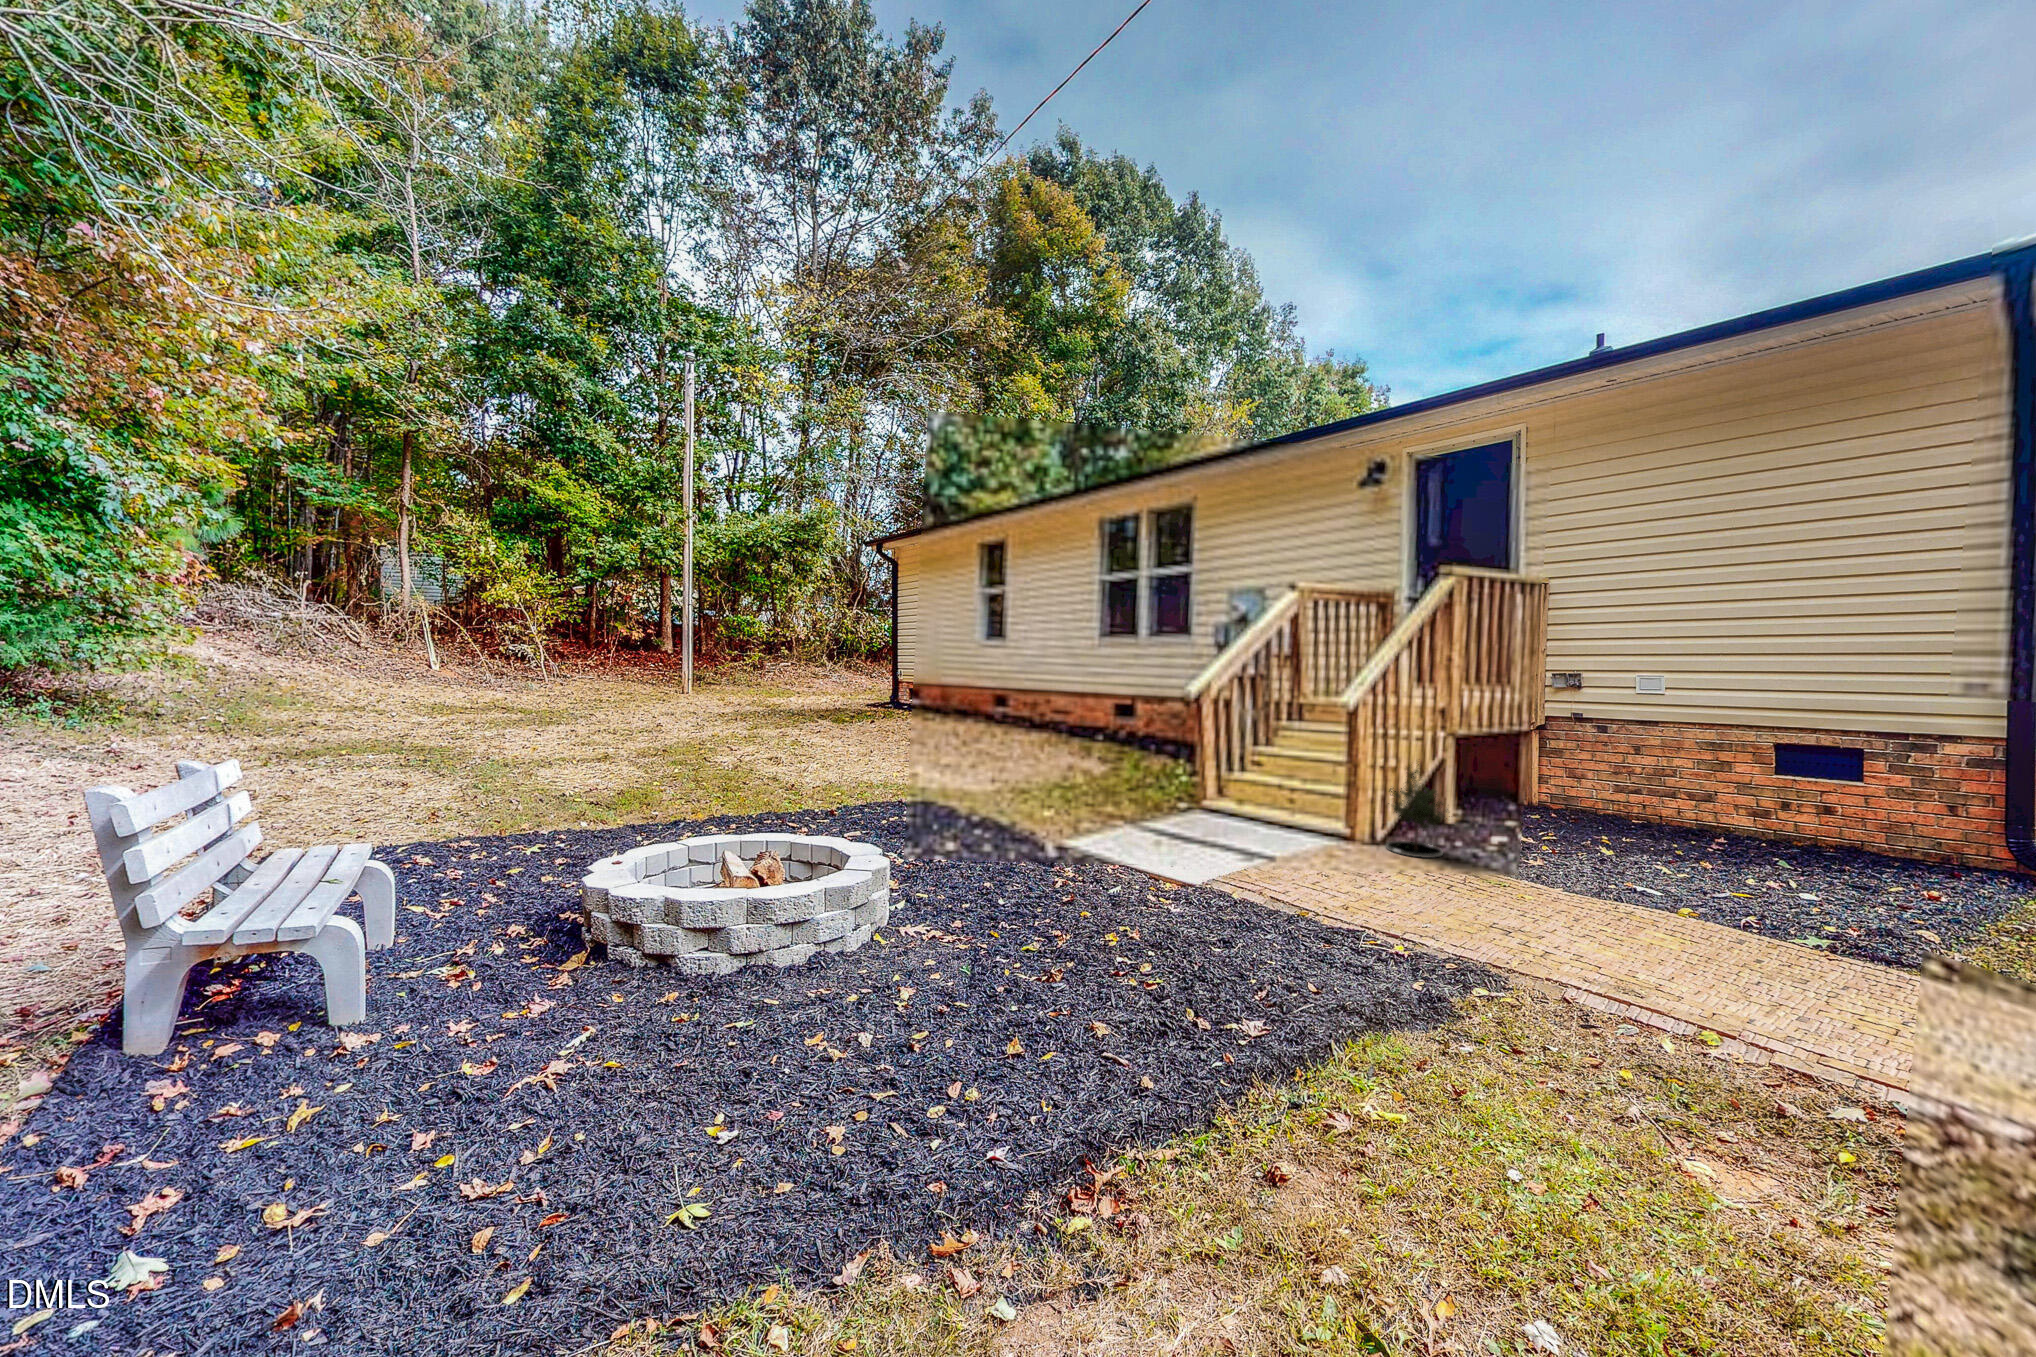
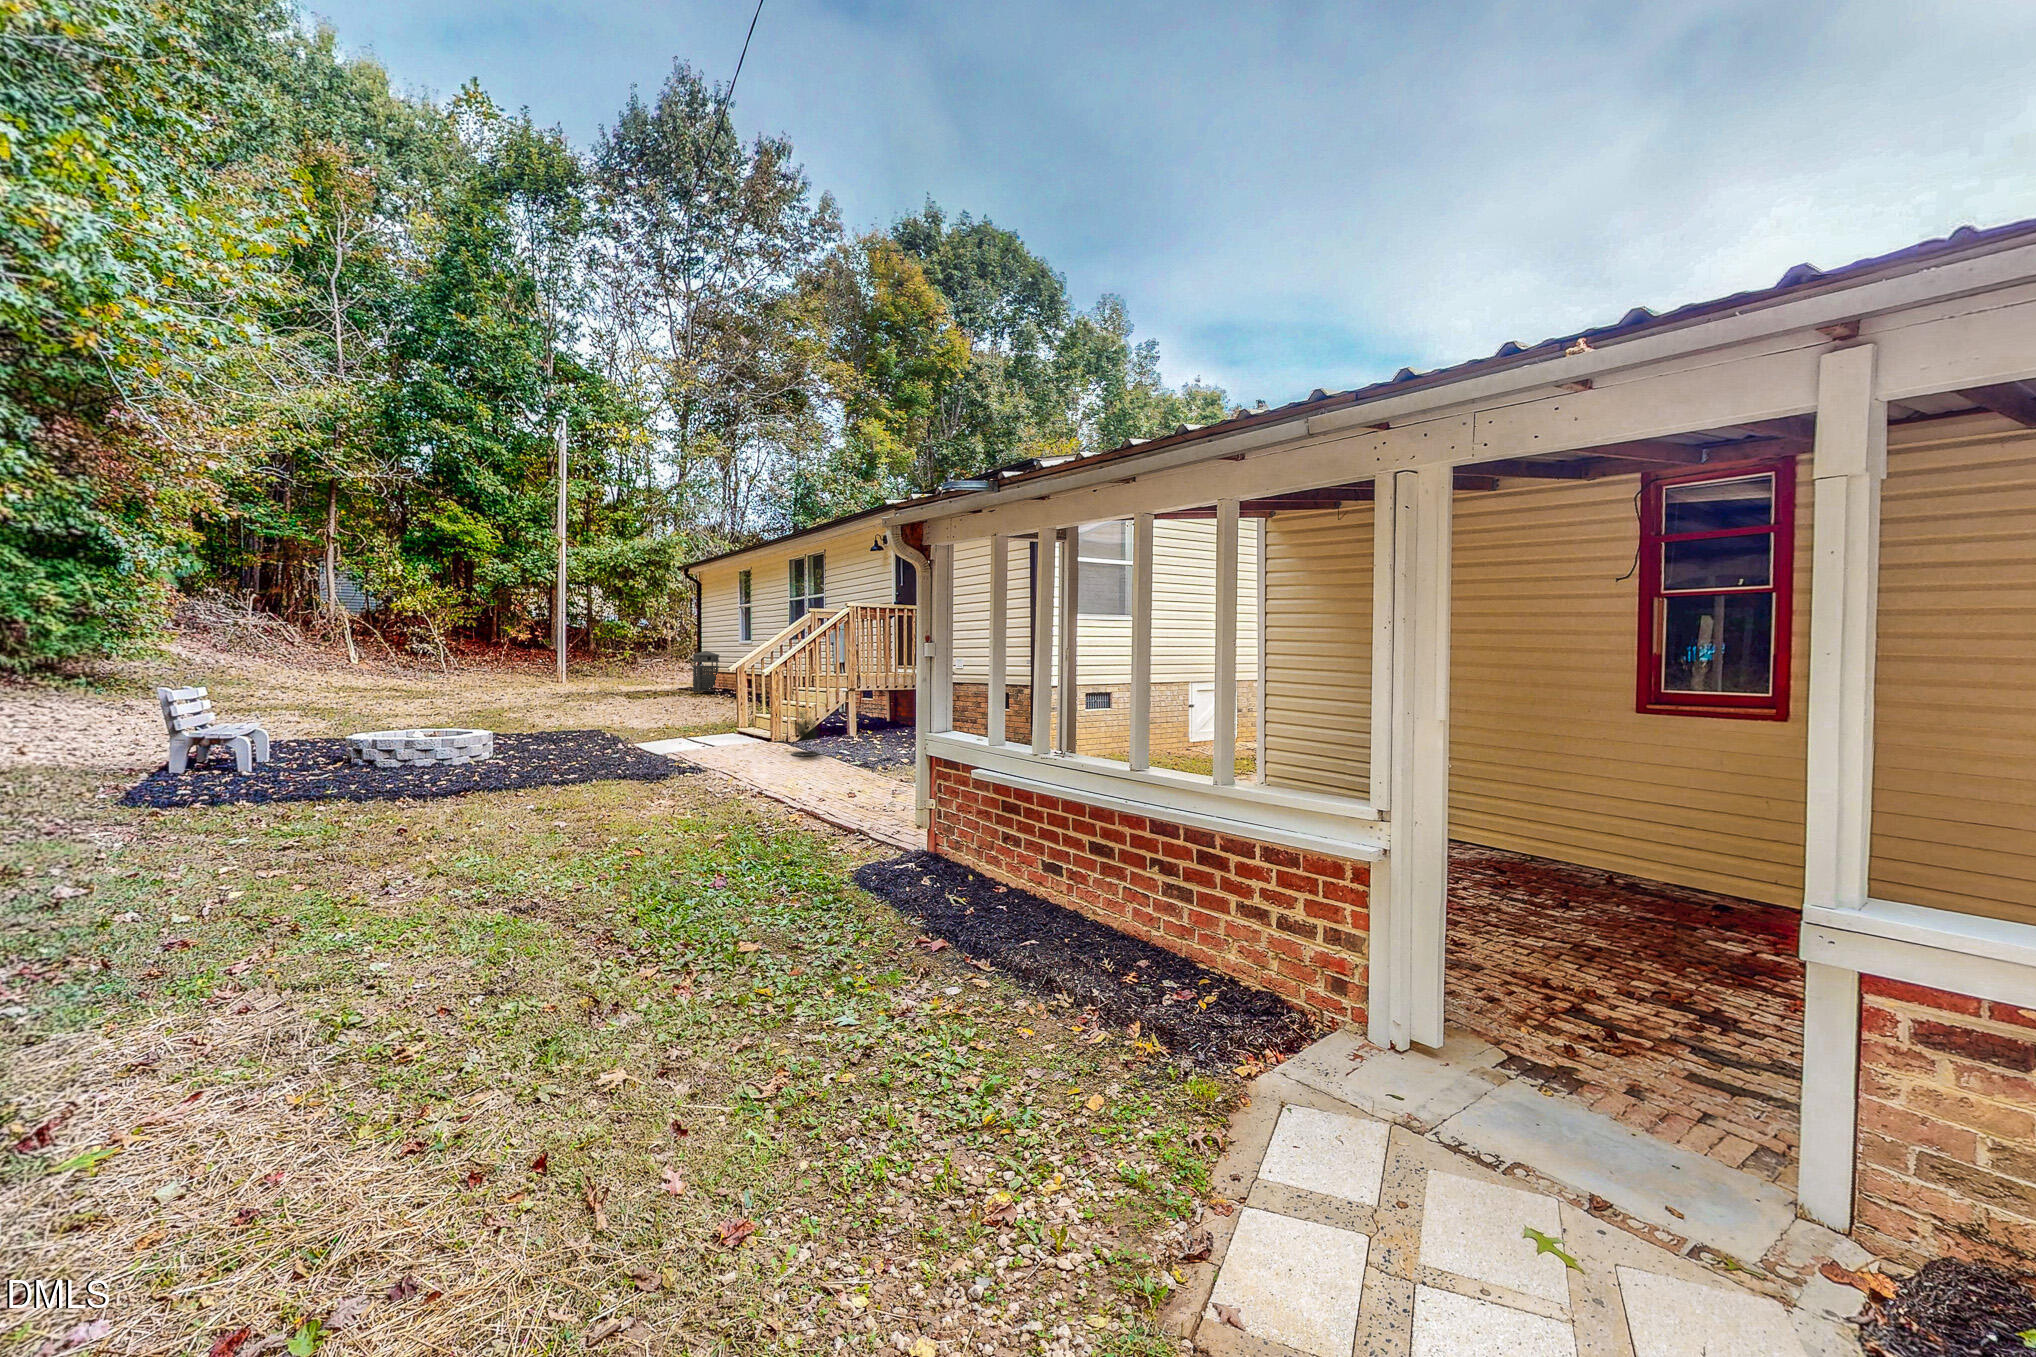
trash can: none [898,654,933,712] -> present [692,651,719,694]

